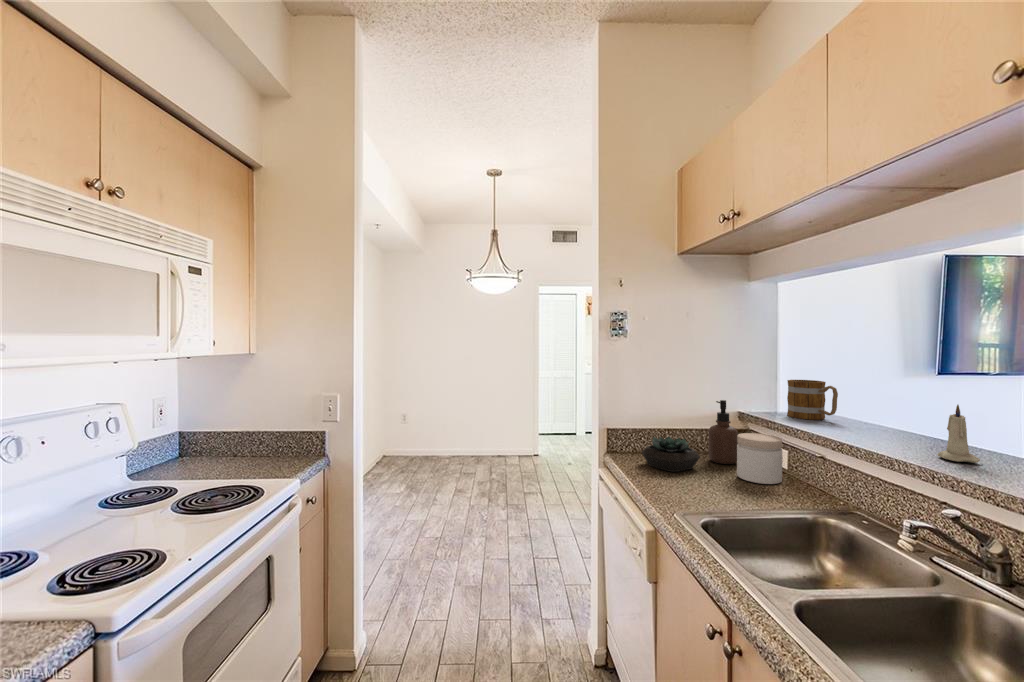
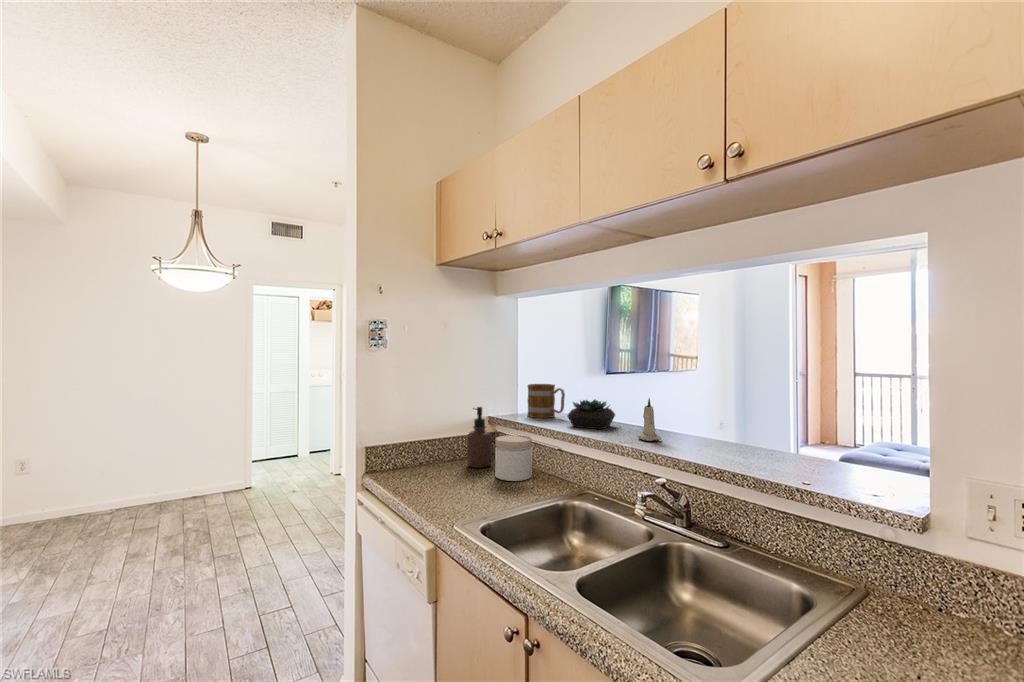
succulent plant: present [642,437,700,472] -> present [567,400,615,429]

